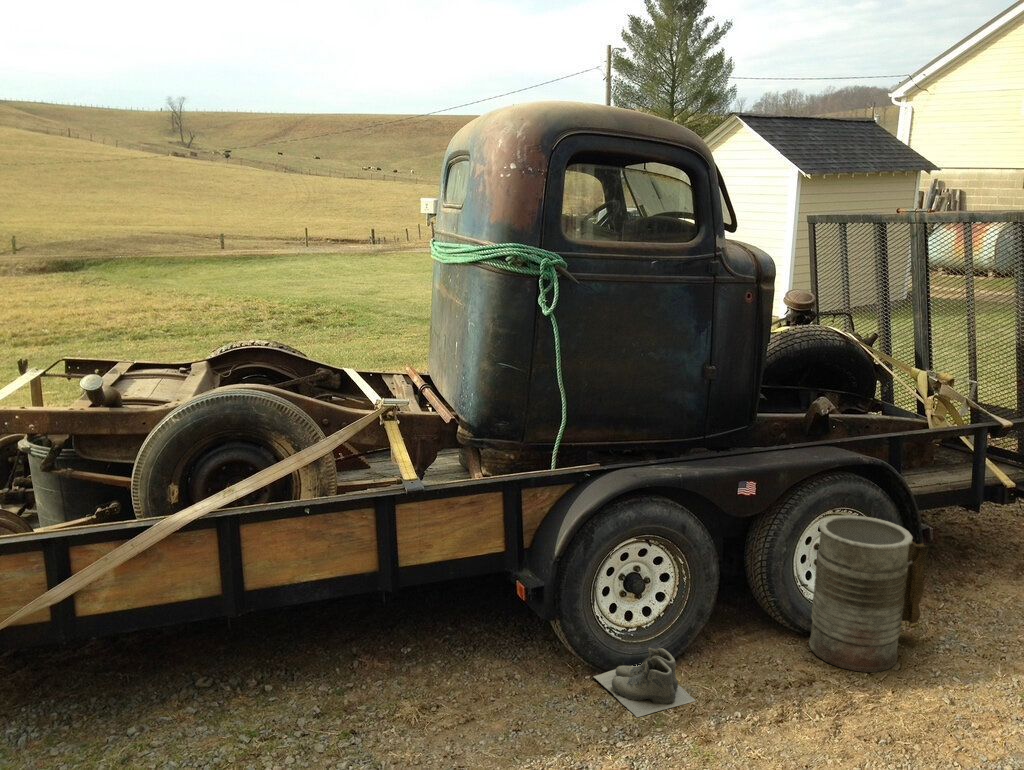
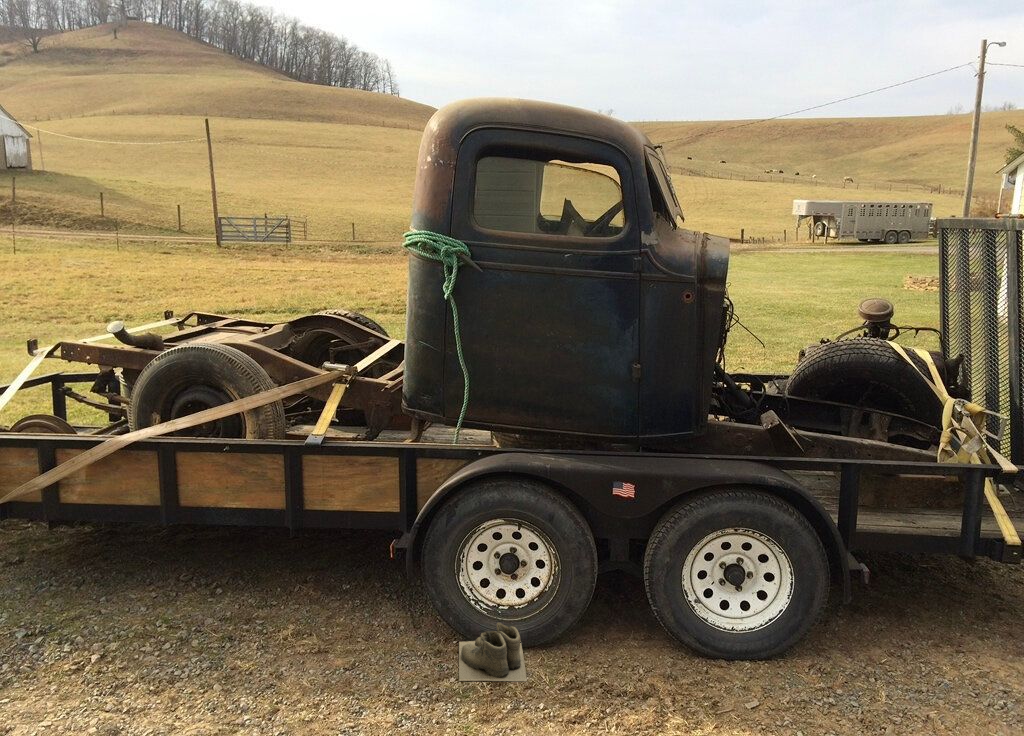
trash can: present [809,515,929,672] -> none [687,535,821,701]

